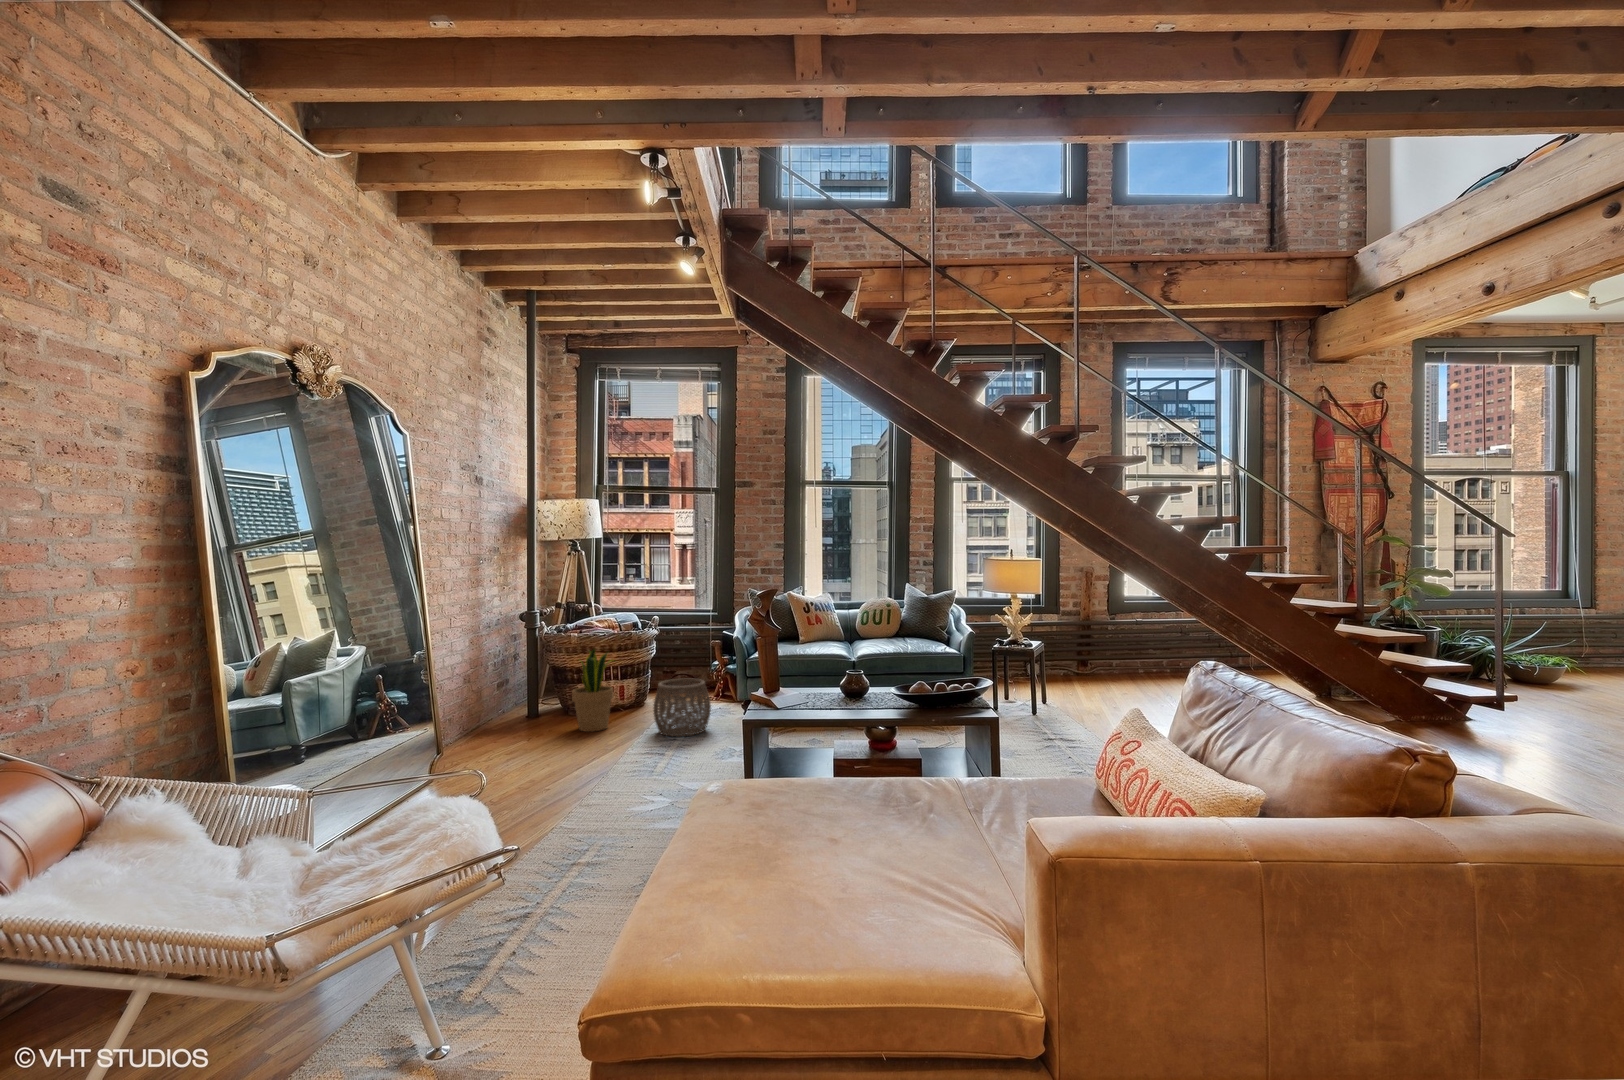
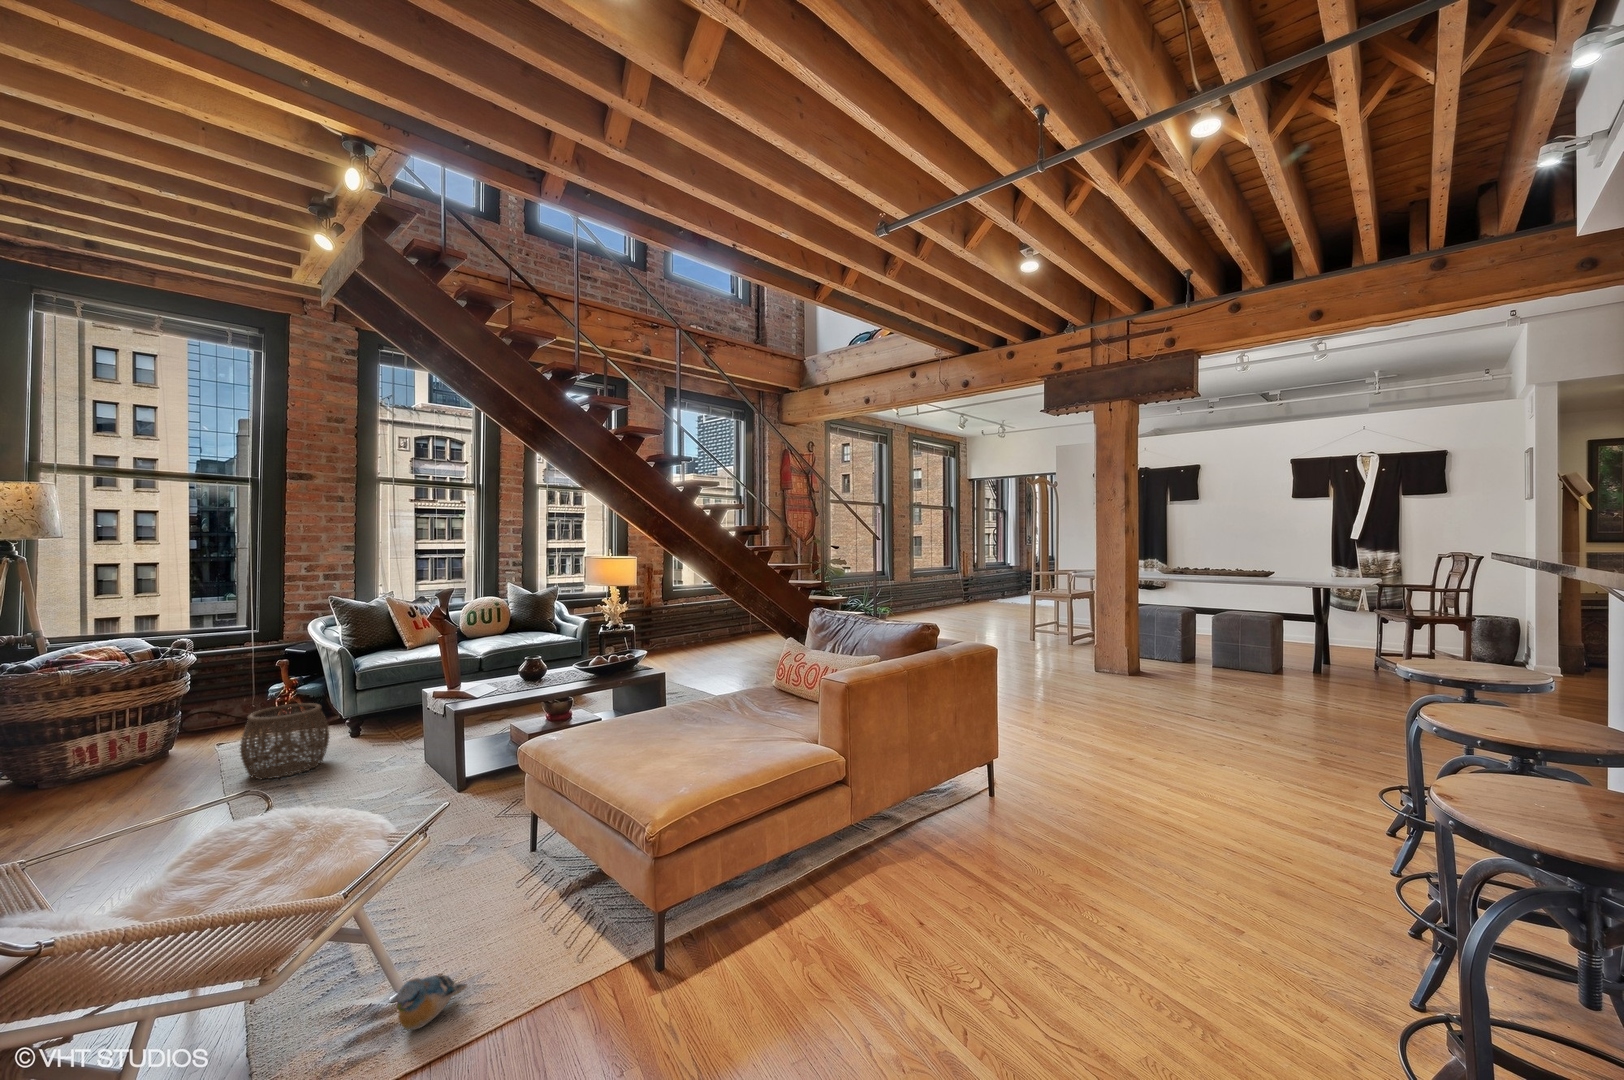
potted plant: present [572,649,615,732] -> none [75,686,161,805]
plush toy: none [523,893,583,934] -> present [397,975,467,1030]

